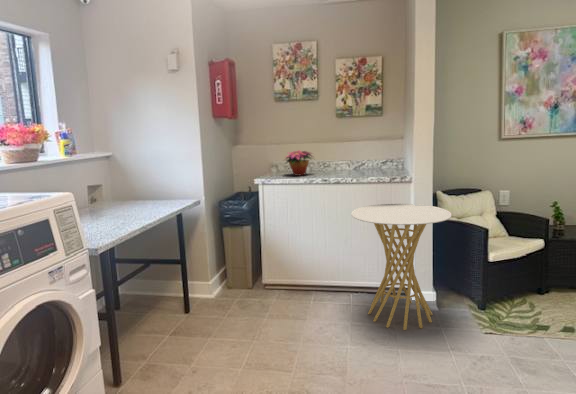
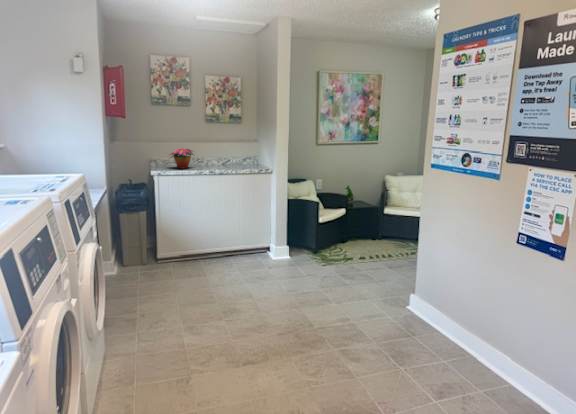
side table: present [351,204,452,330] -> none [238,189,303,271]

